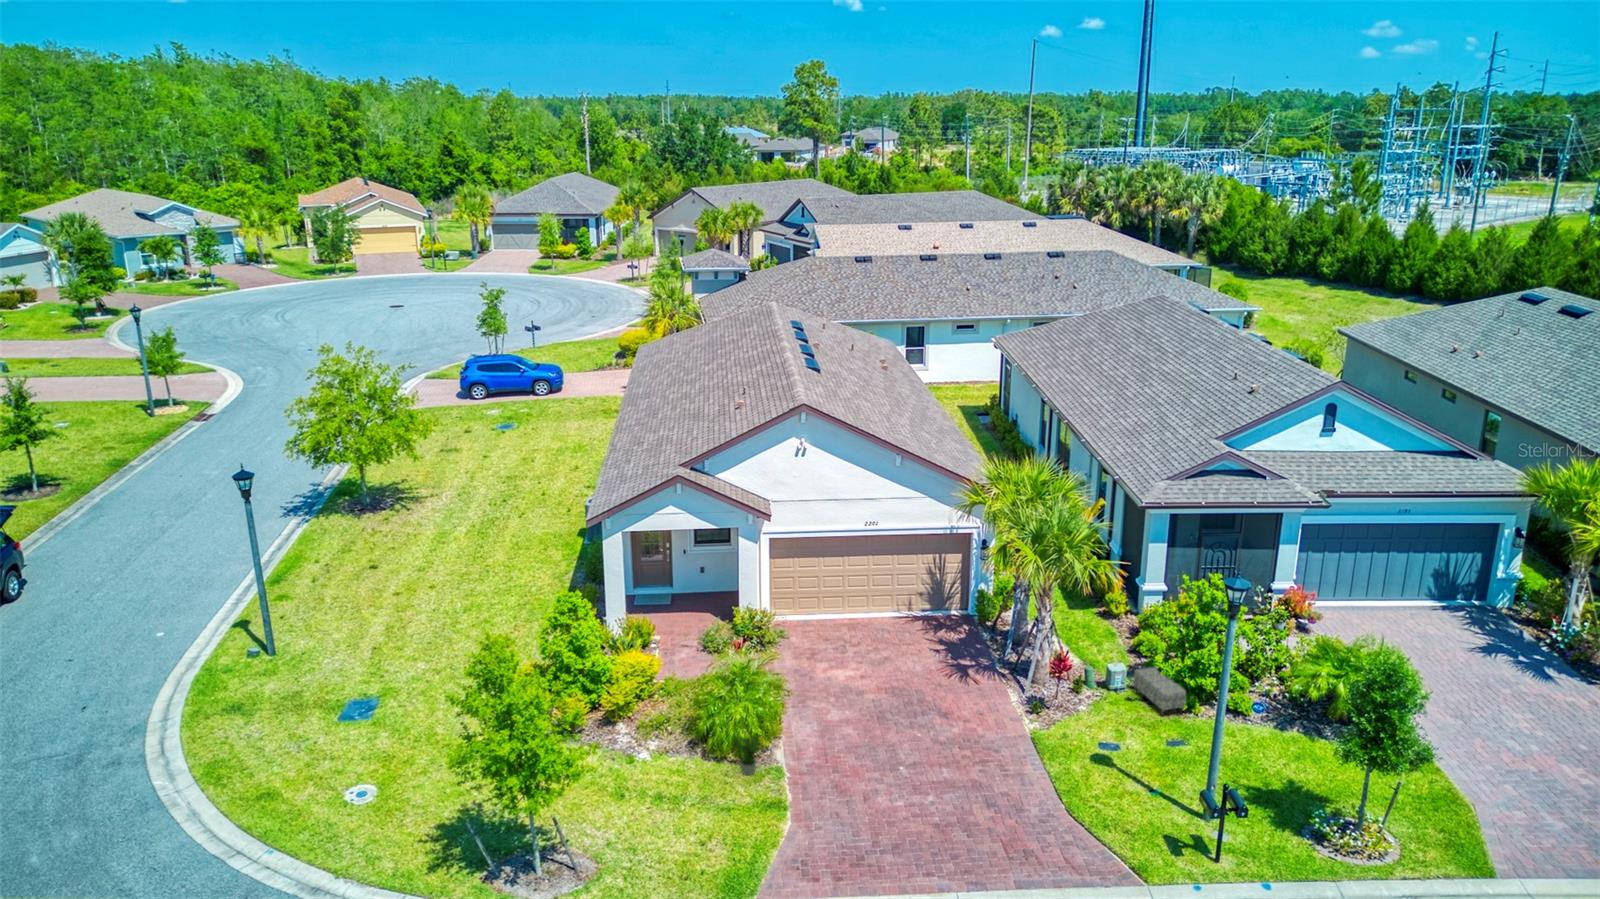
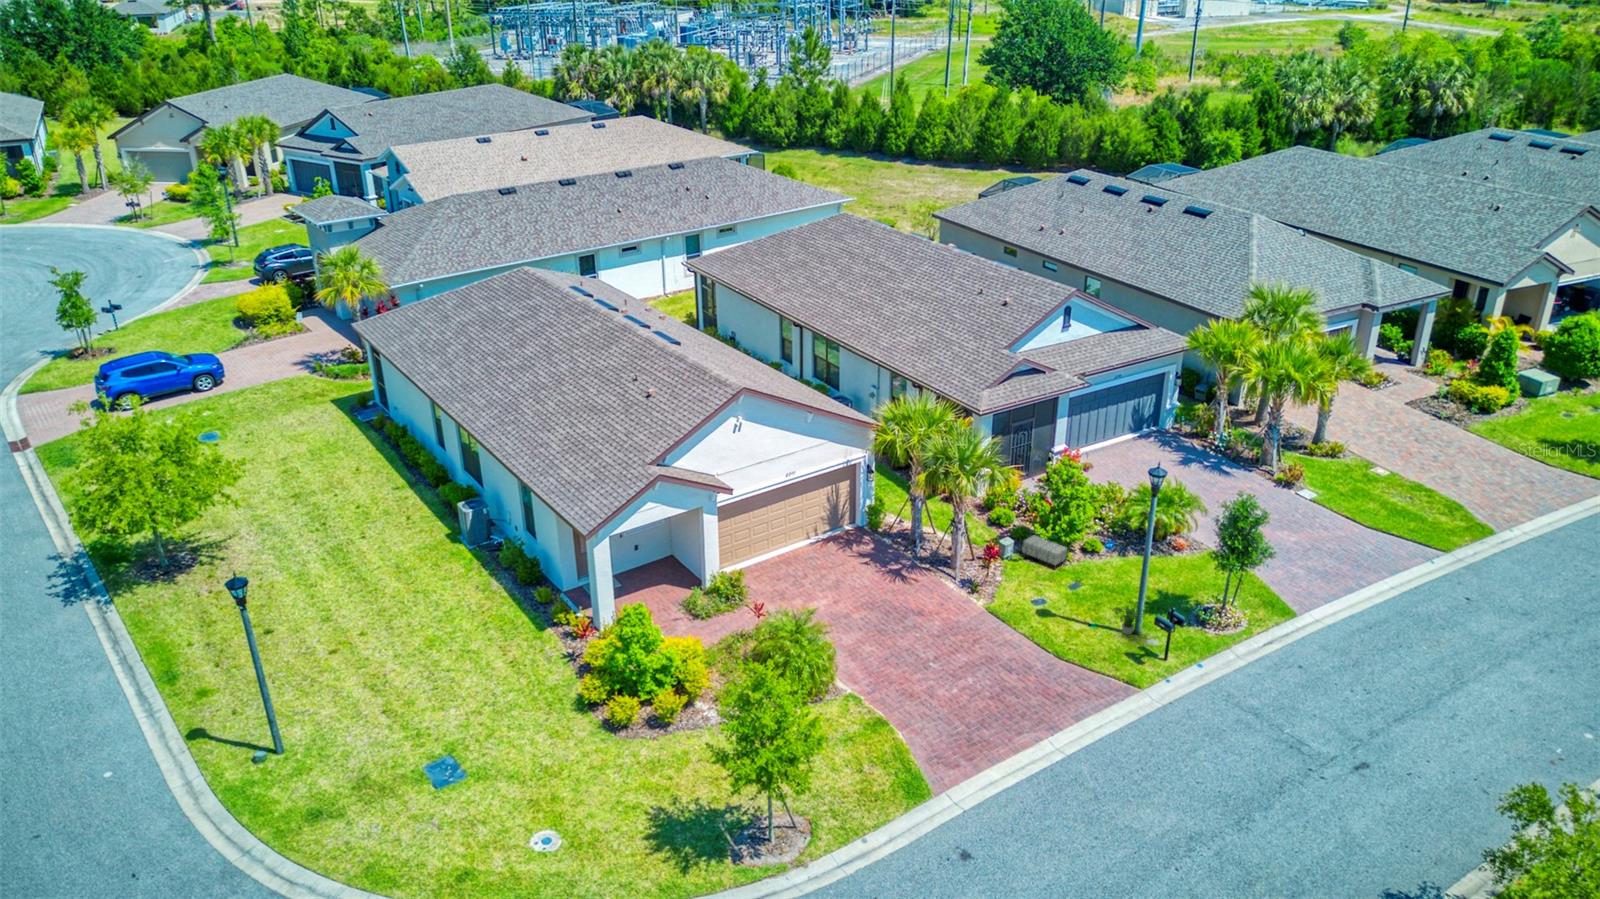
potted plant: present [731,733,766,775] -> present [1113,606,1142,635]

